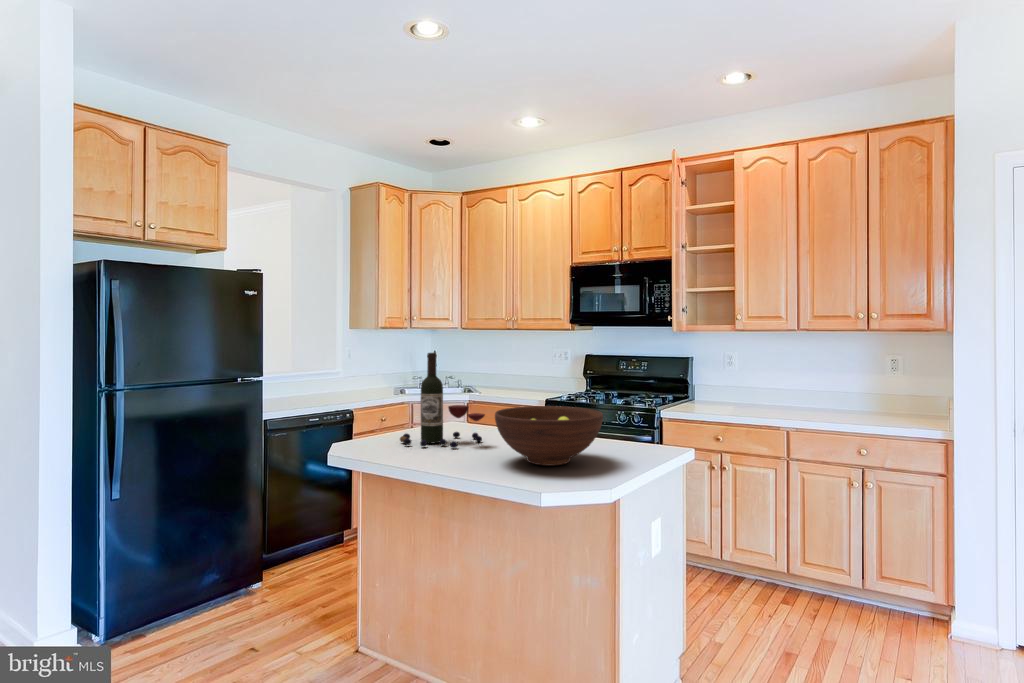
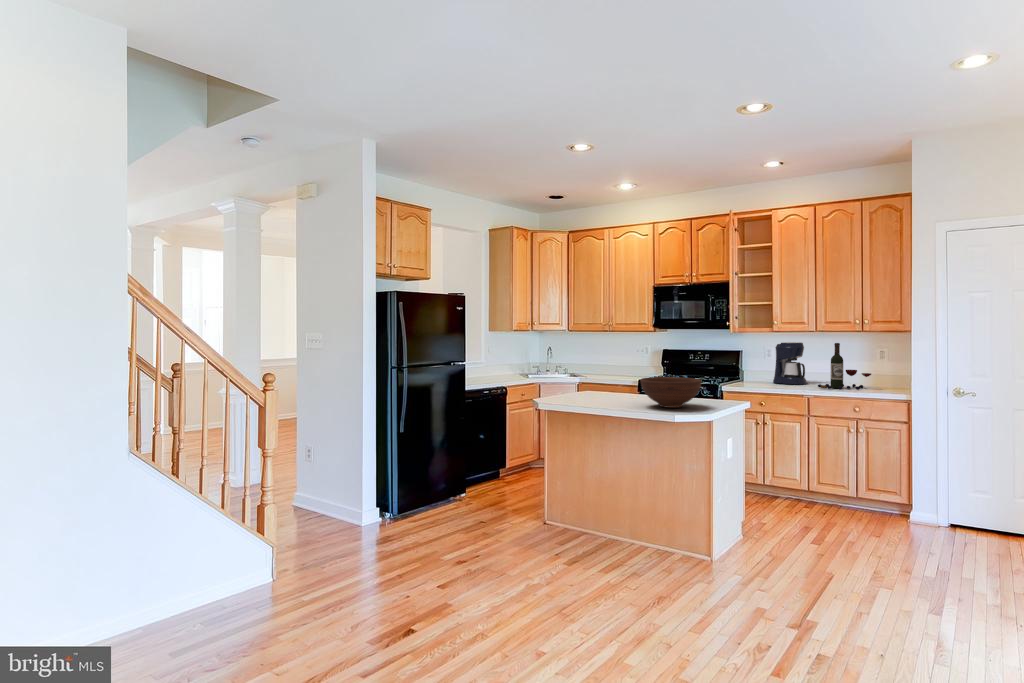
coffee maker: none [736,346,785,409] -> present [773,342,807,385]
wine bottle: present [400,353,485,448] -> present [818,343,871,390]

